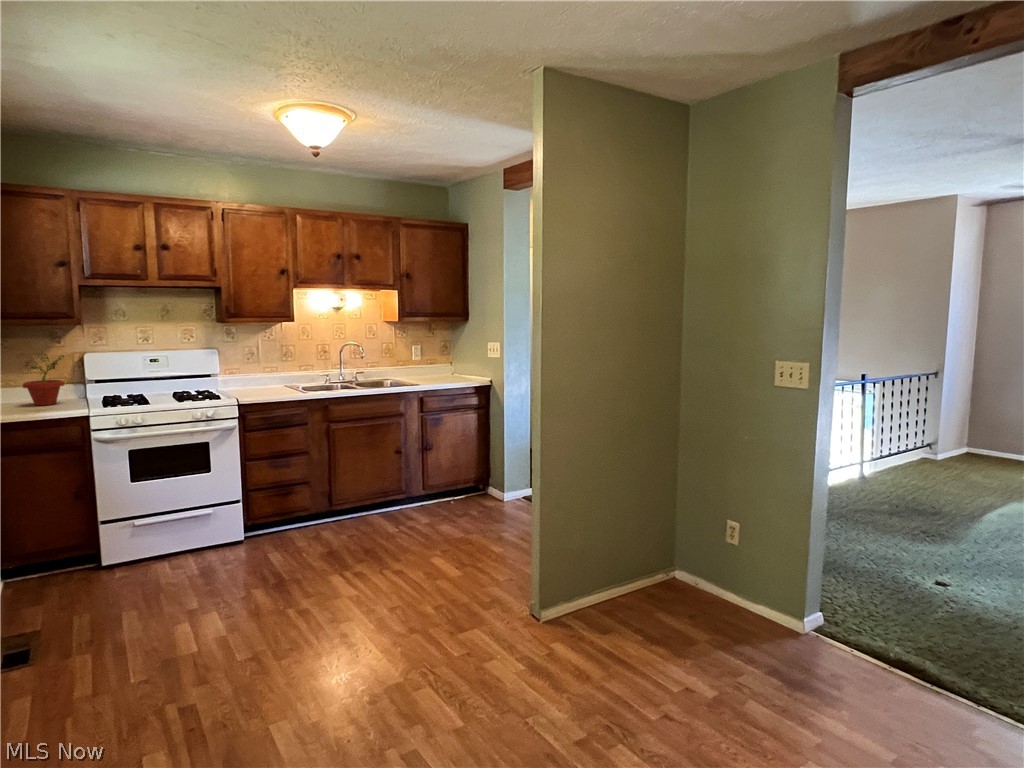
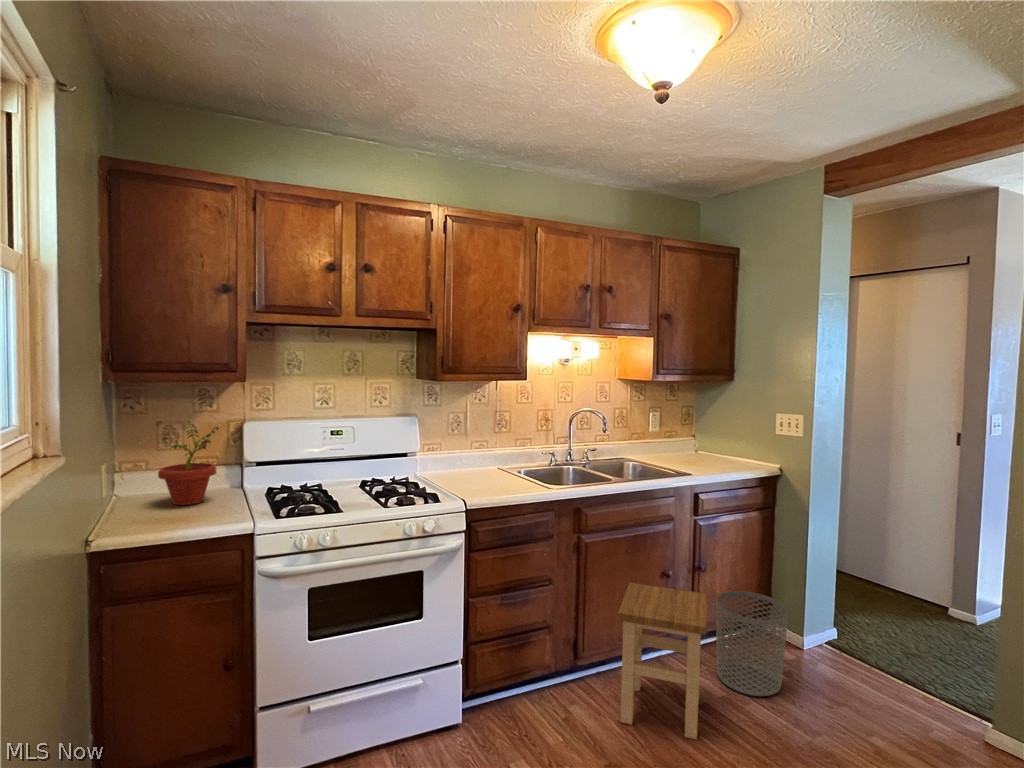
stool: none [343,454,412,538] -> present [618,583,707,739]
waste bin: none [427,460,471,520] -> present [716,591,788,696]

